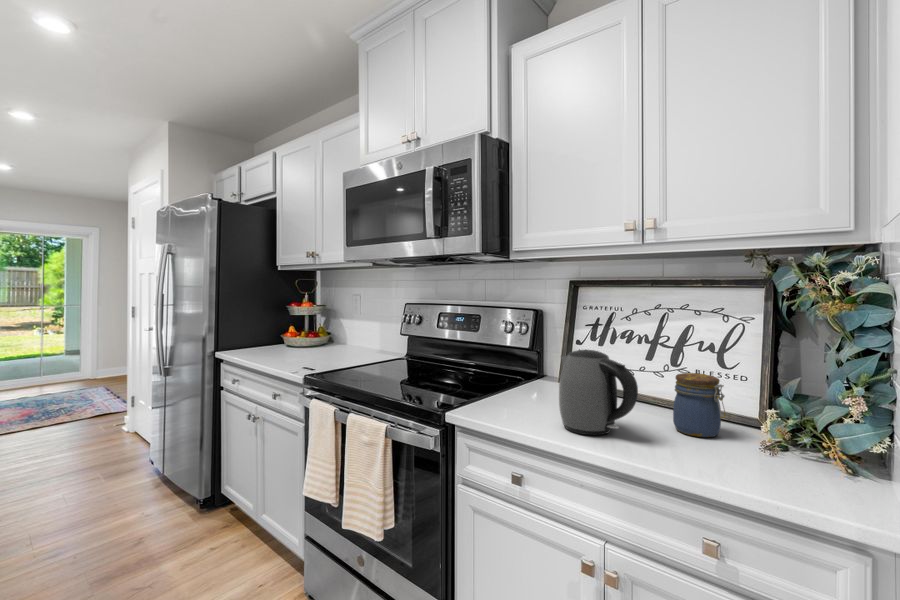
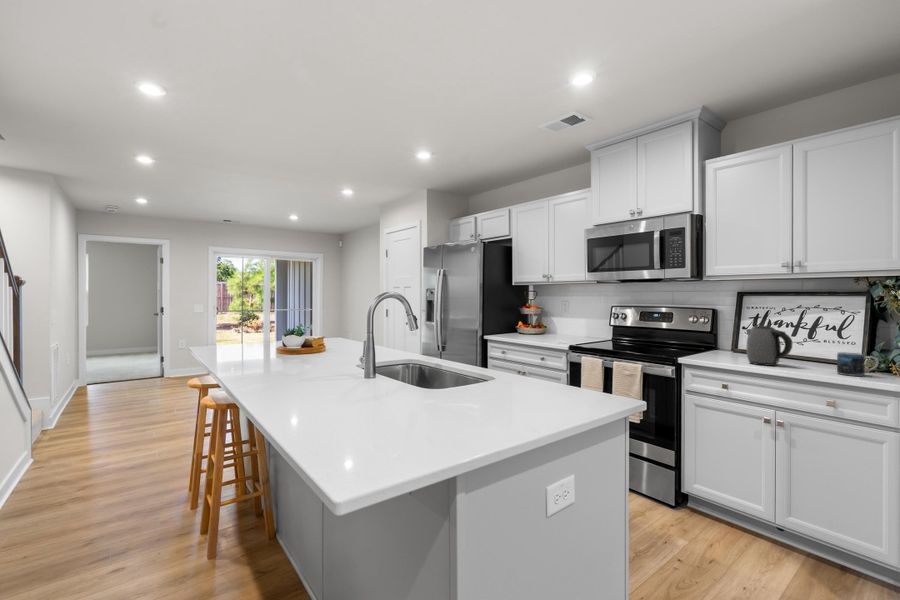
jar: present [673,373,725,437] -> none [811,339,841,368]
mug: none [721,415,807,478] -> present [837,352,879,376]

